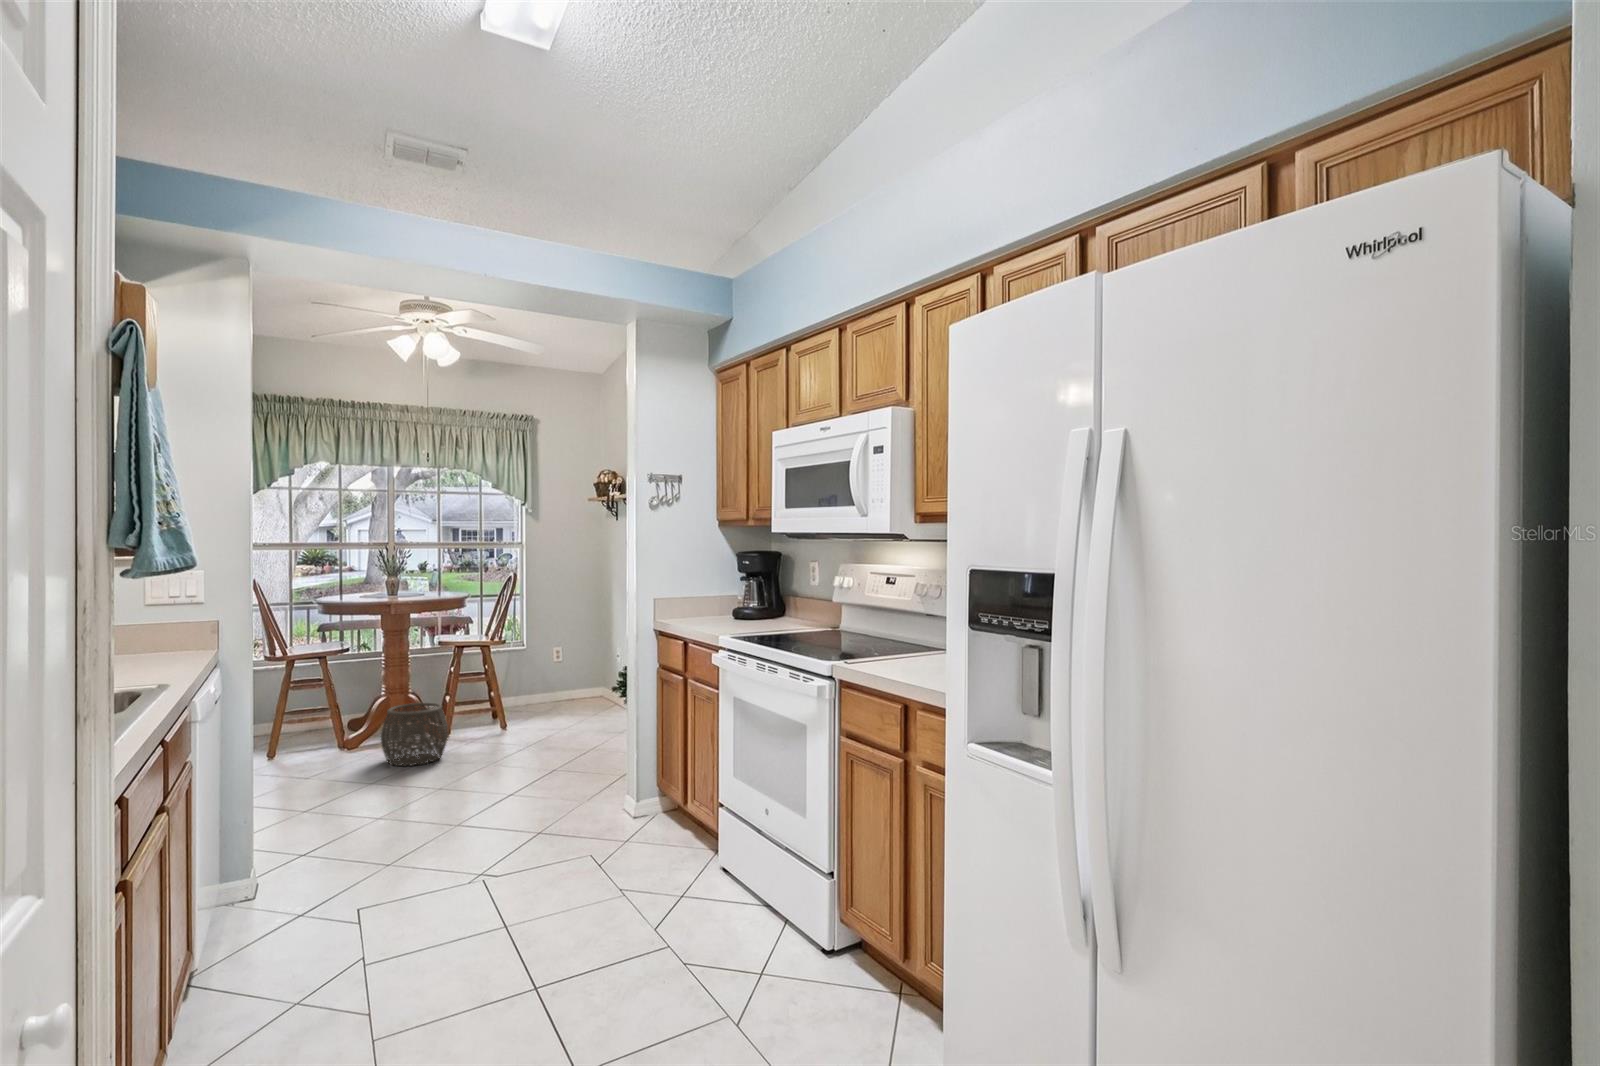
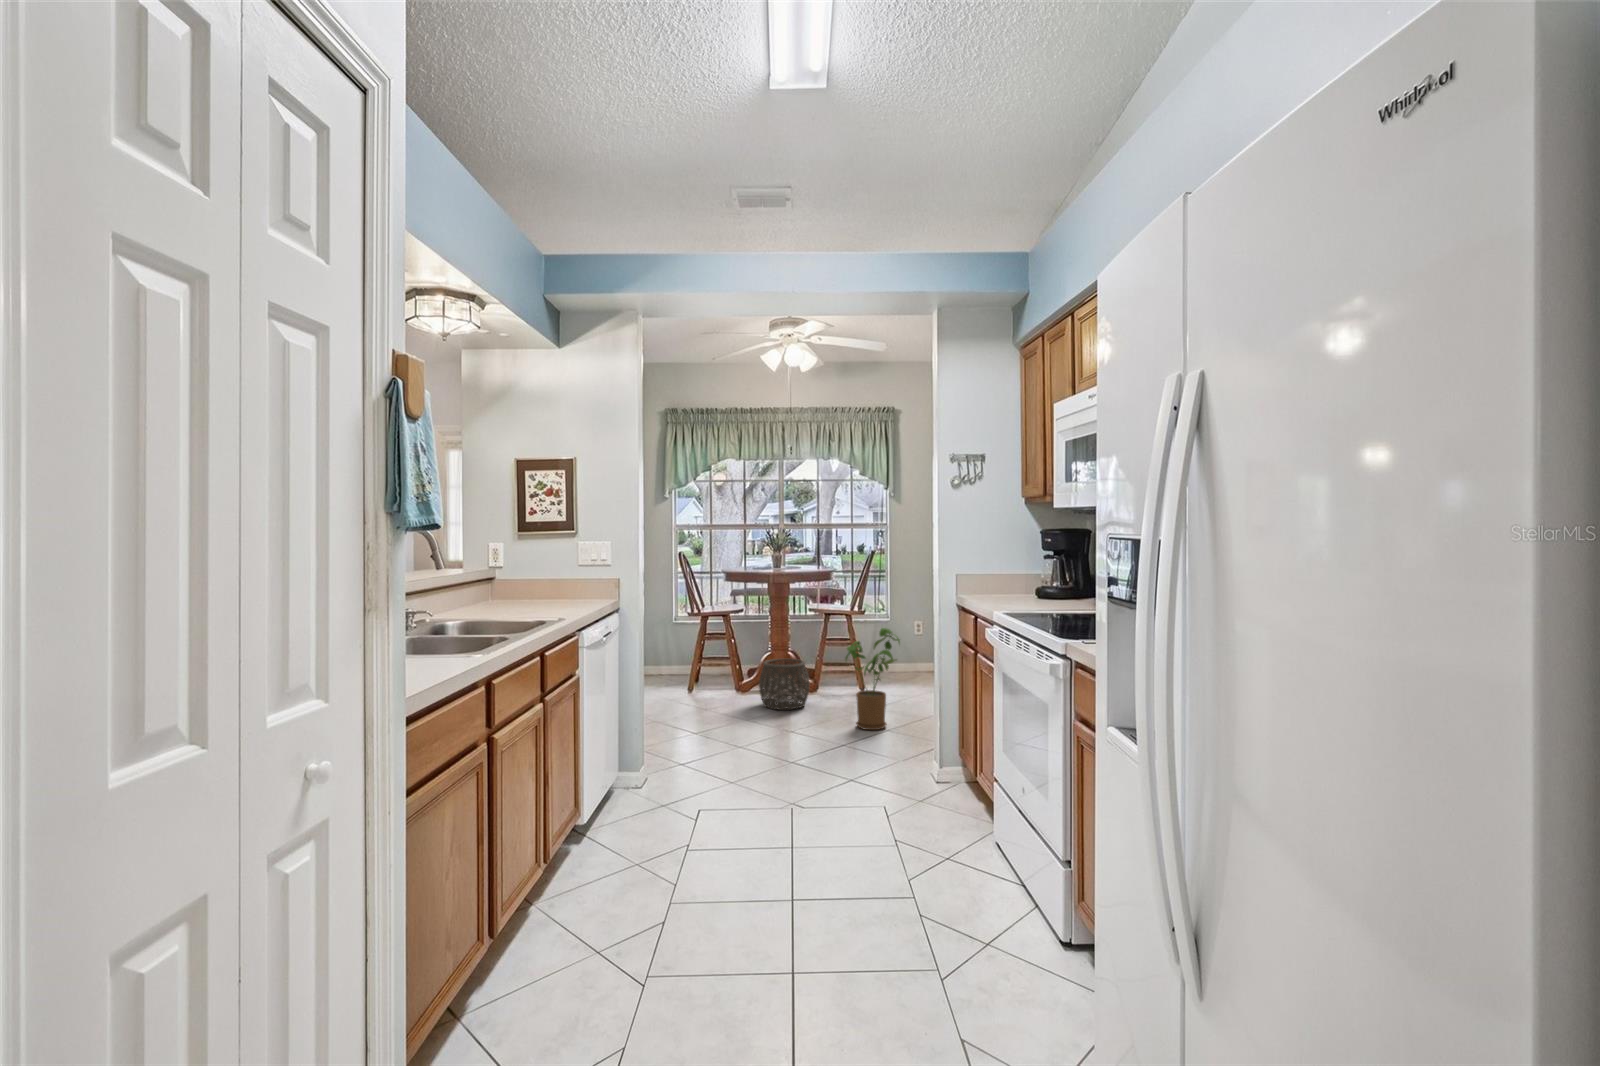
house plant: none [502,659,567,774] -> present [845,628,900,730]

